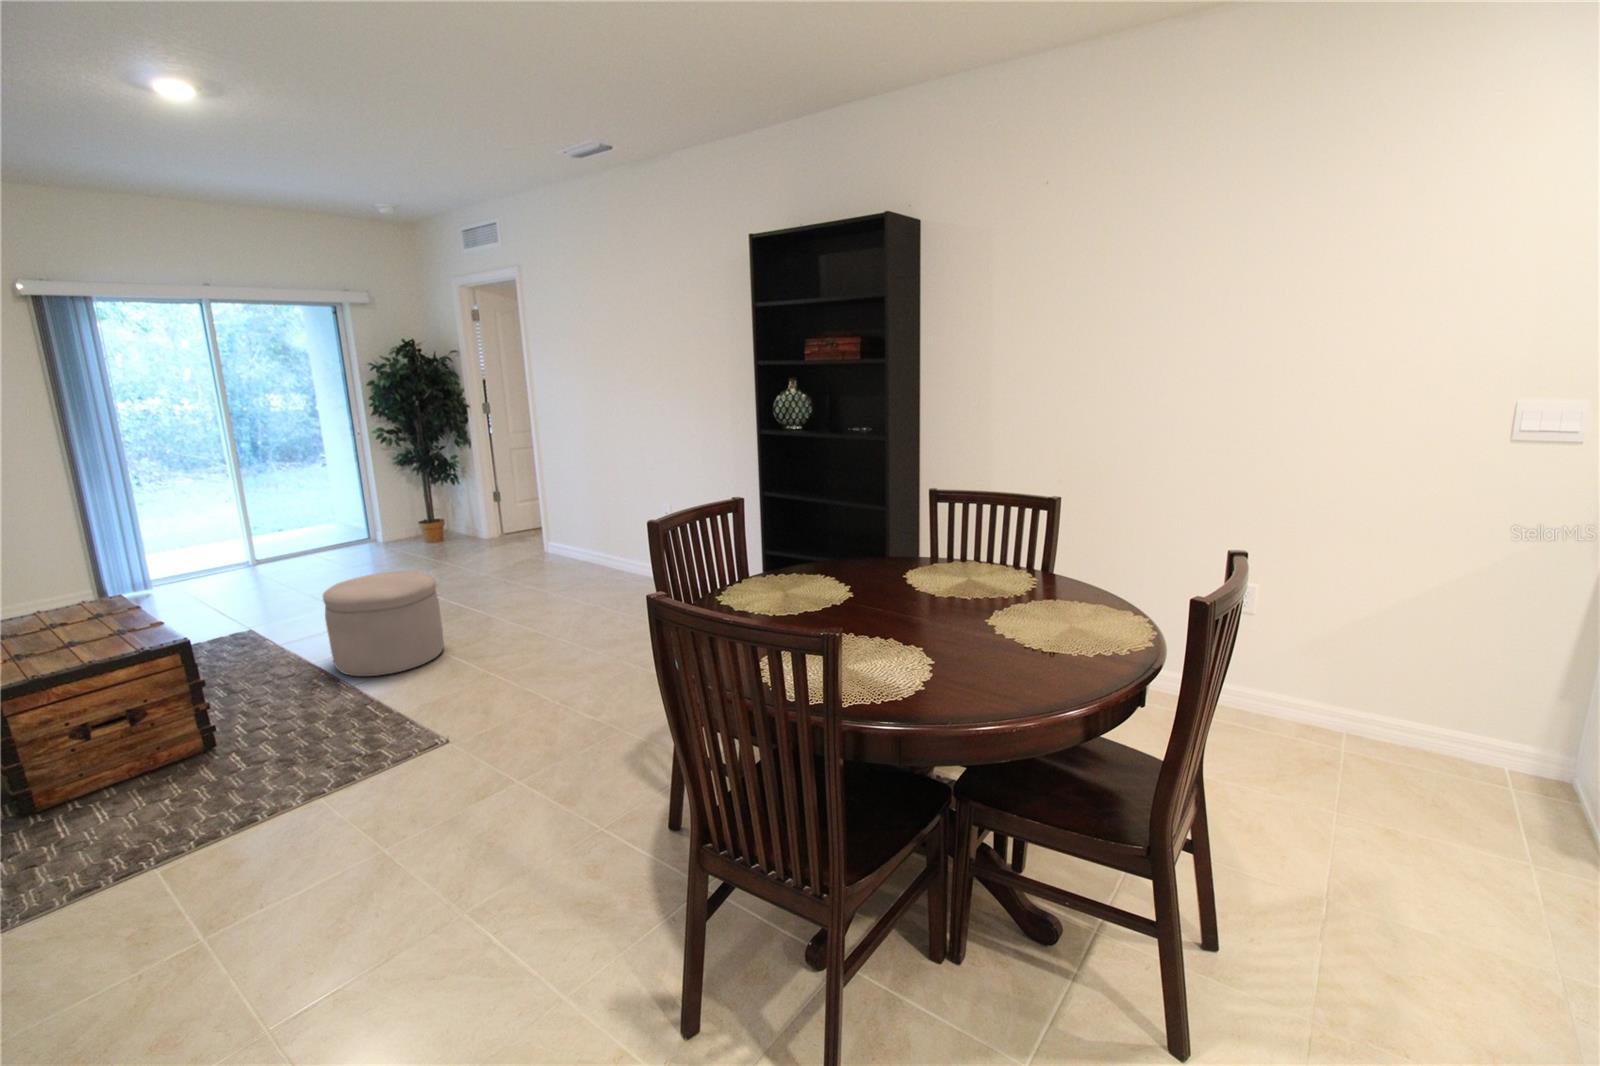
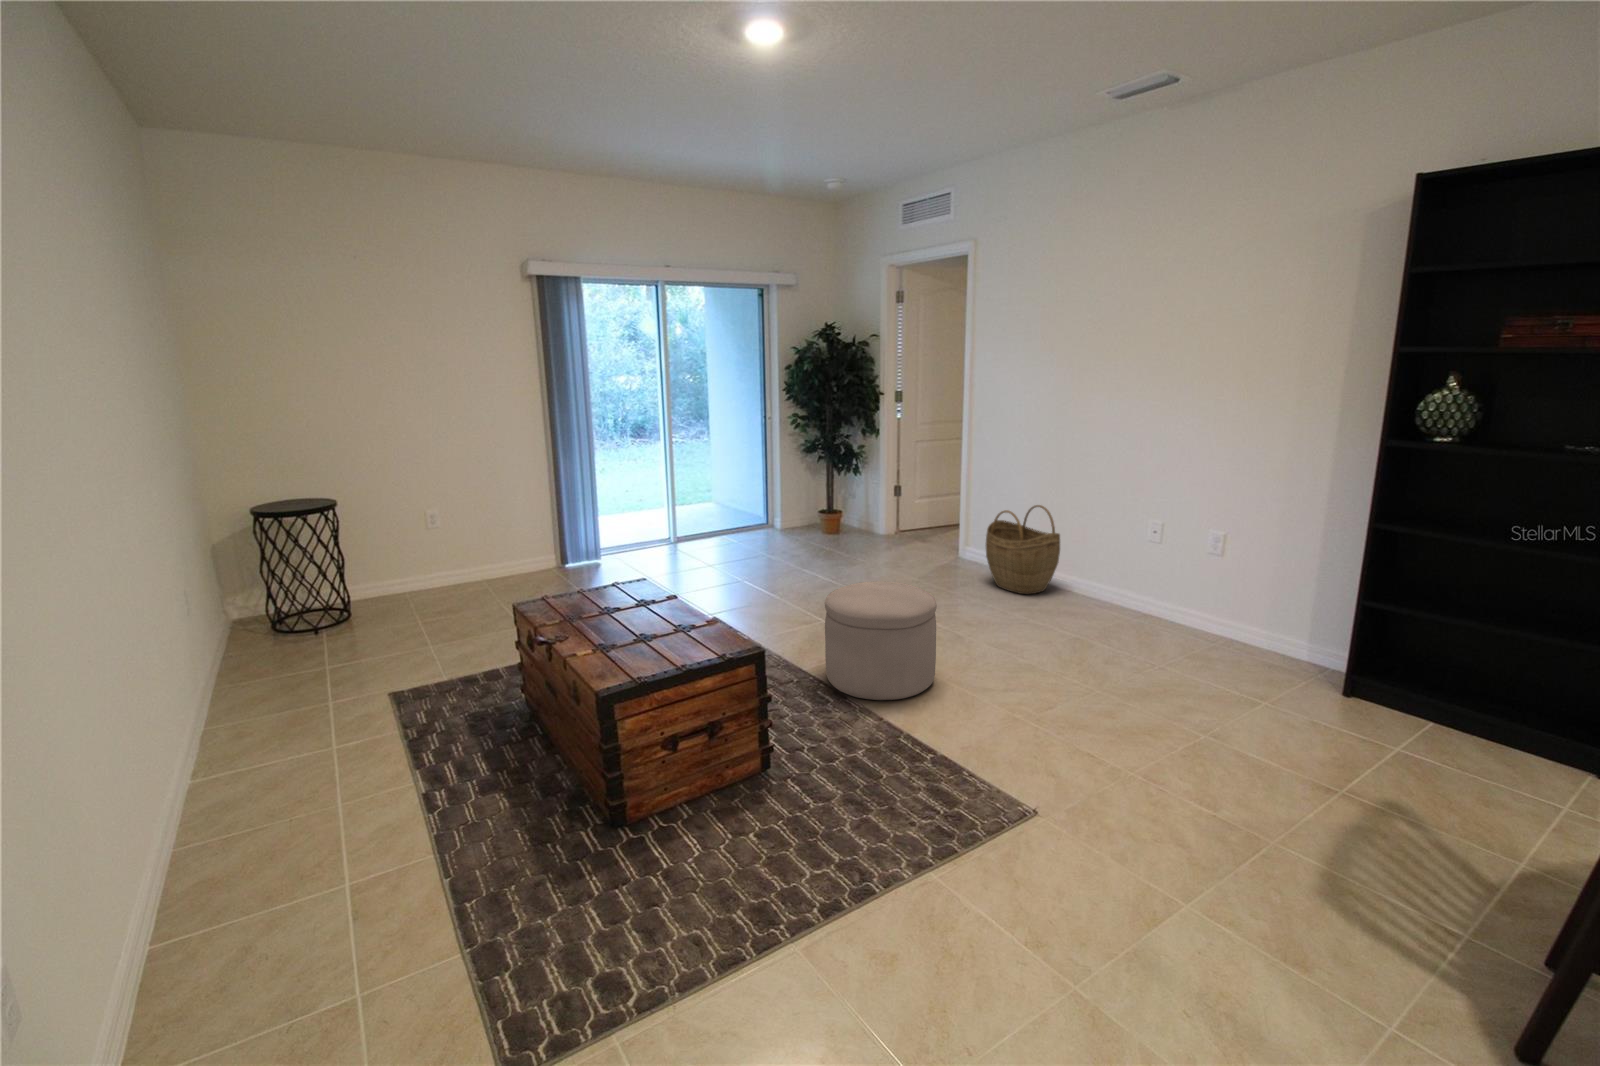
woven basket: none [544,499,607,576] -> present [986,505,1060,594]

